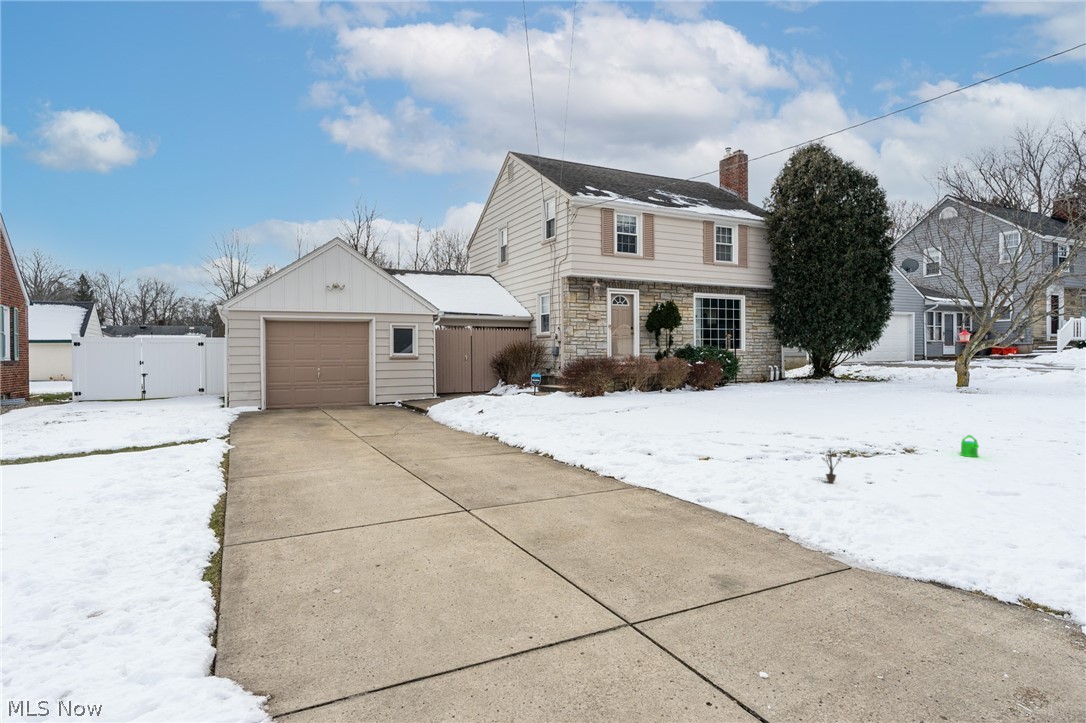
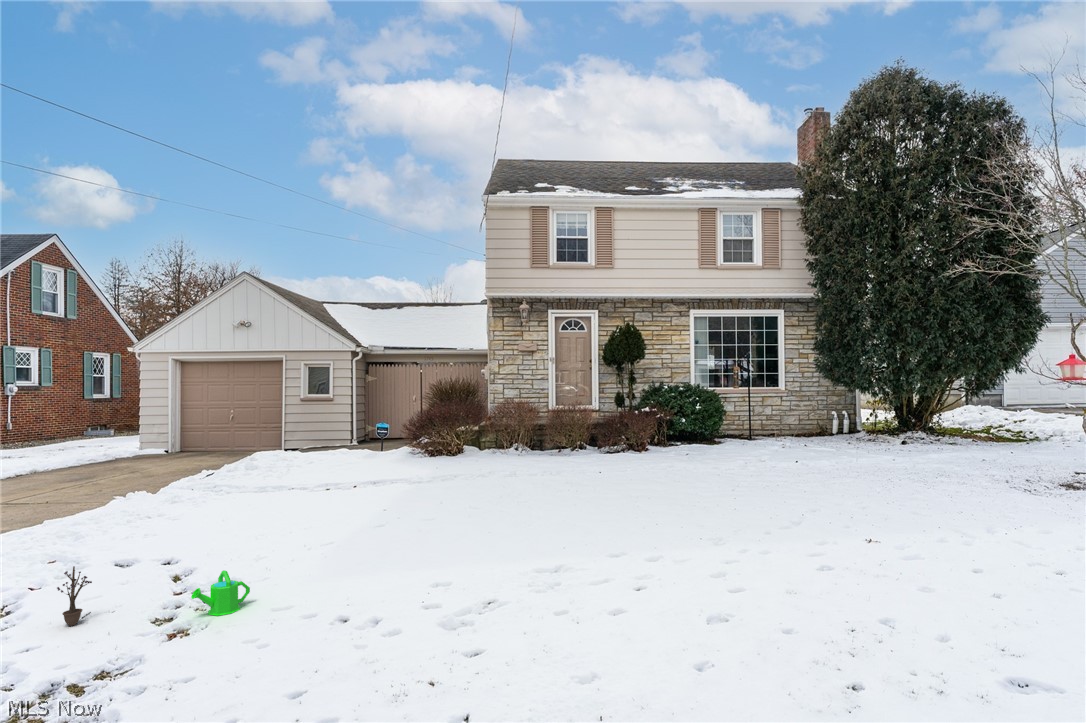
watering can: present [960,435,979,457] -> present [191,570,250,616]

